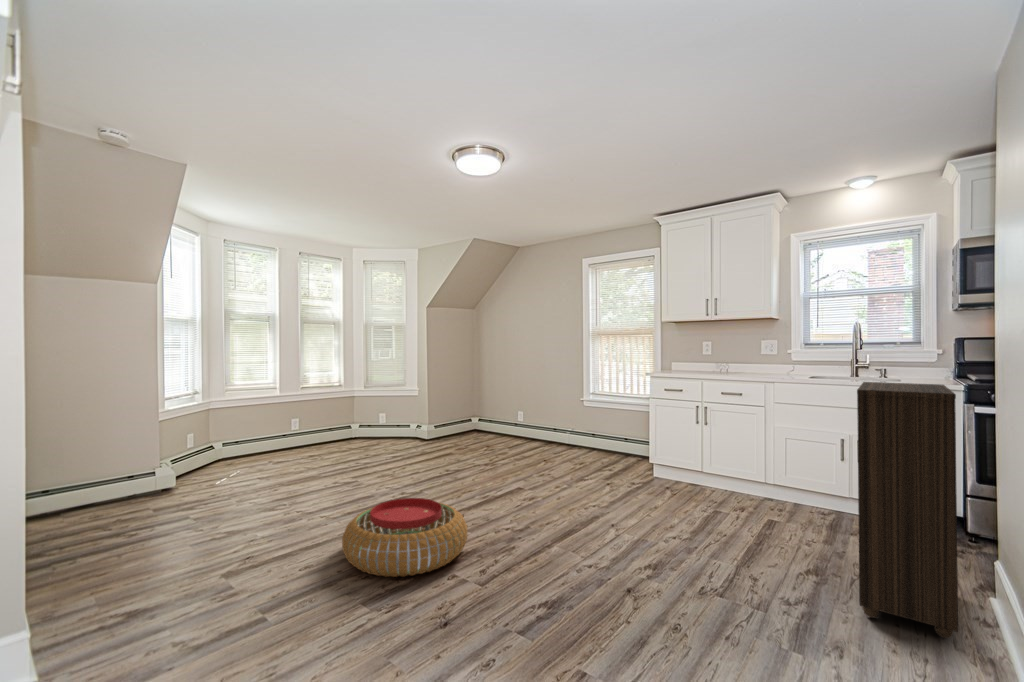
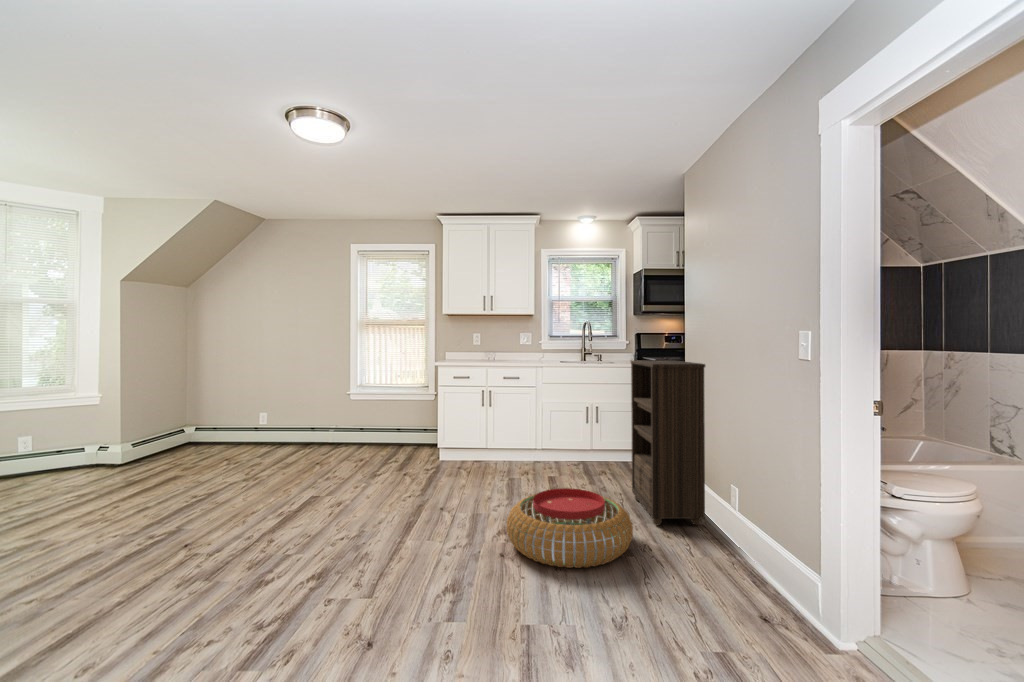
pouf: present [342,498,467,577] -> present [507,488,633,568]

